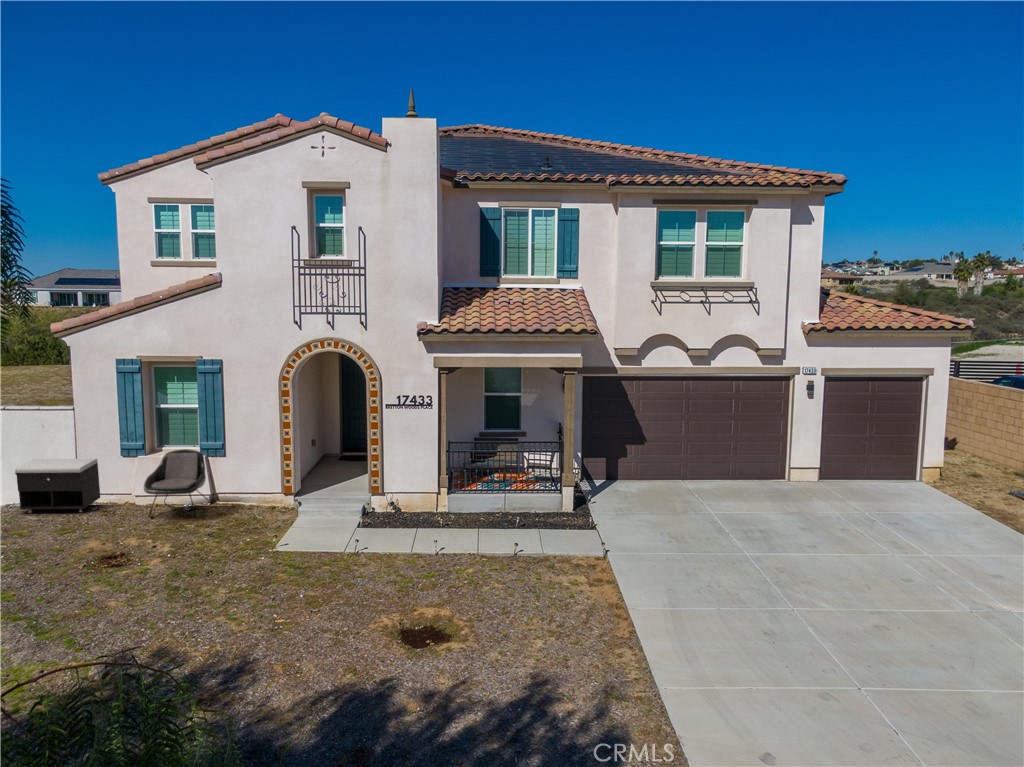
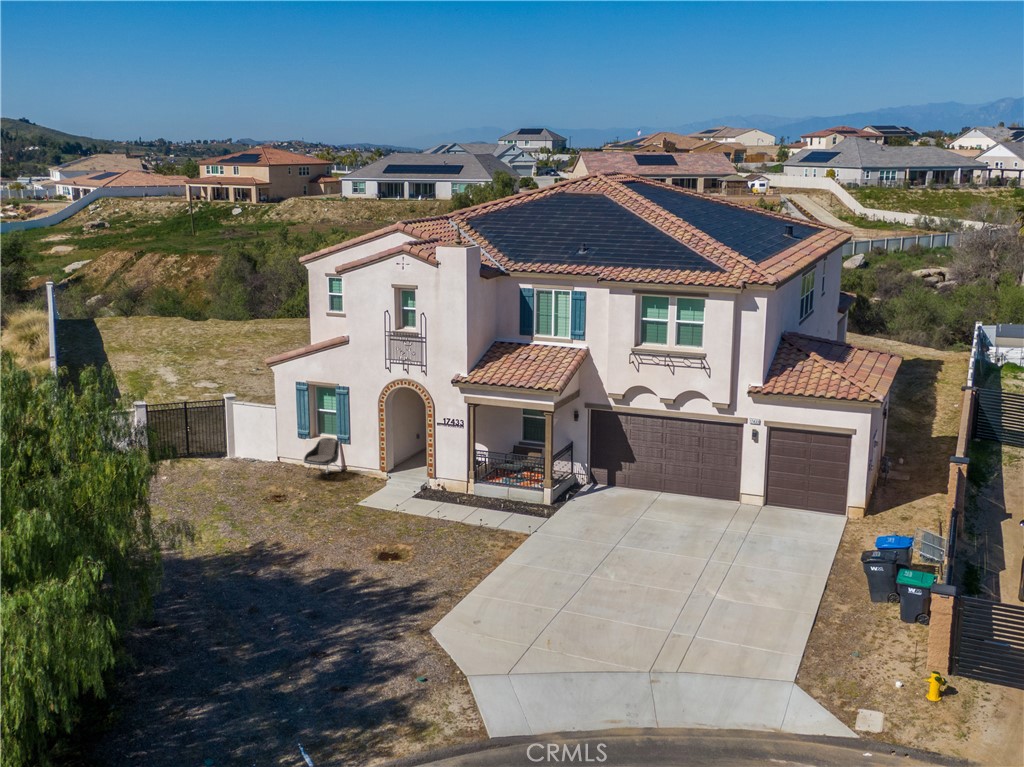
storage bench: present [15,459,100,513] -> none [244,435,288,469]

